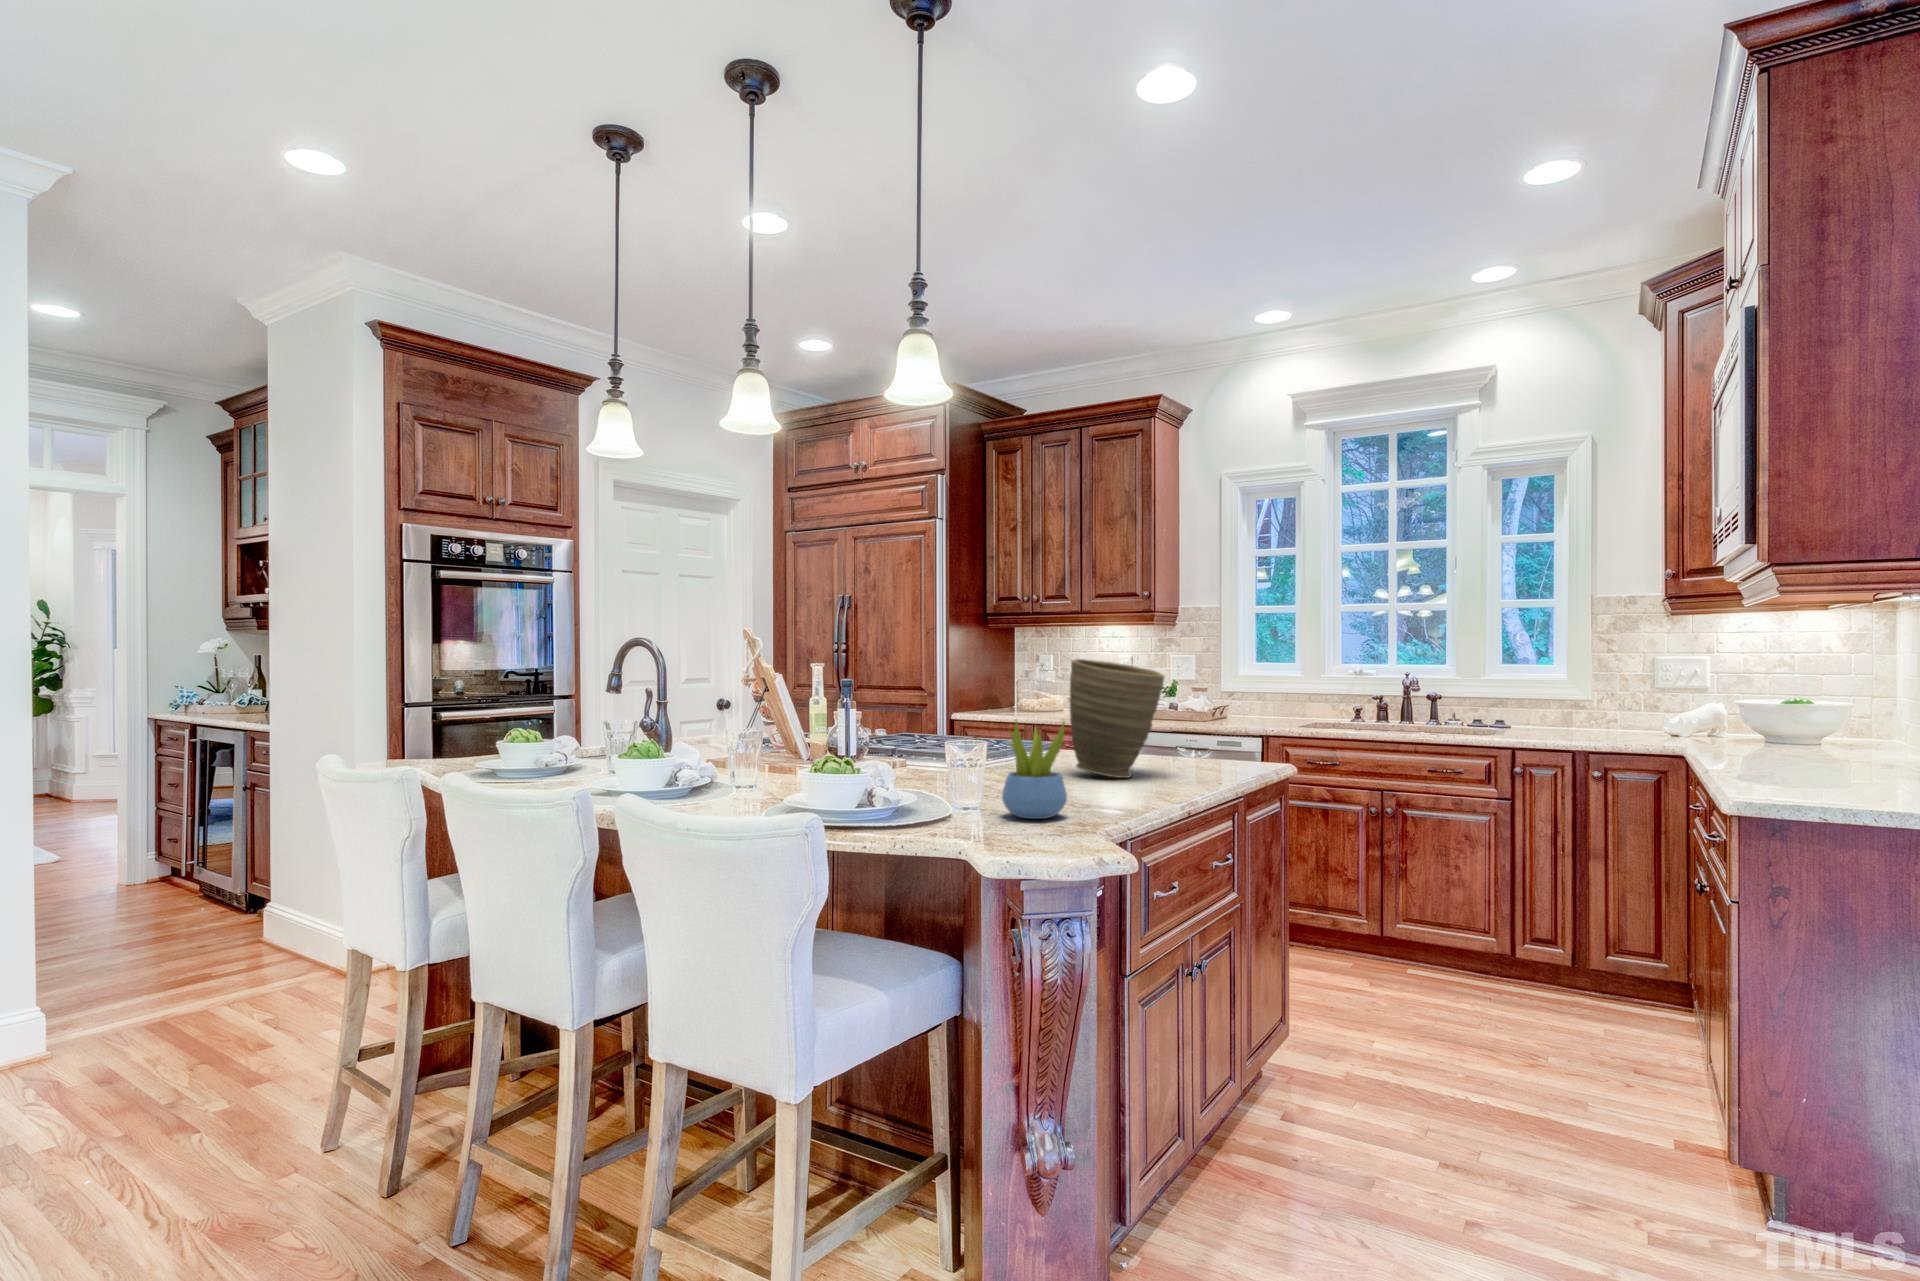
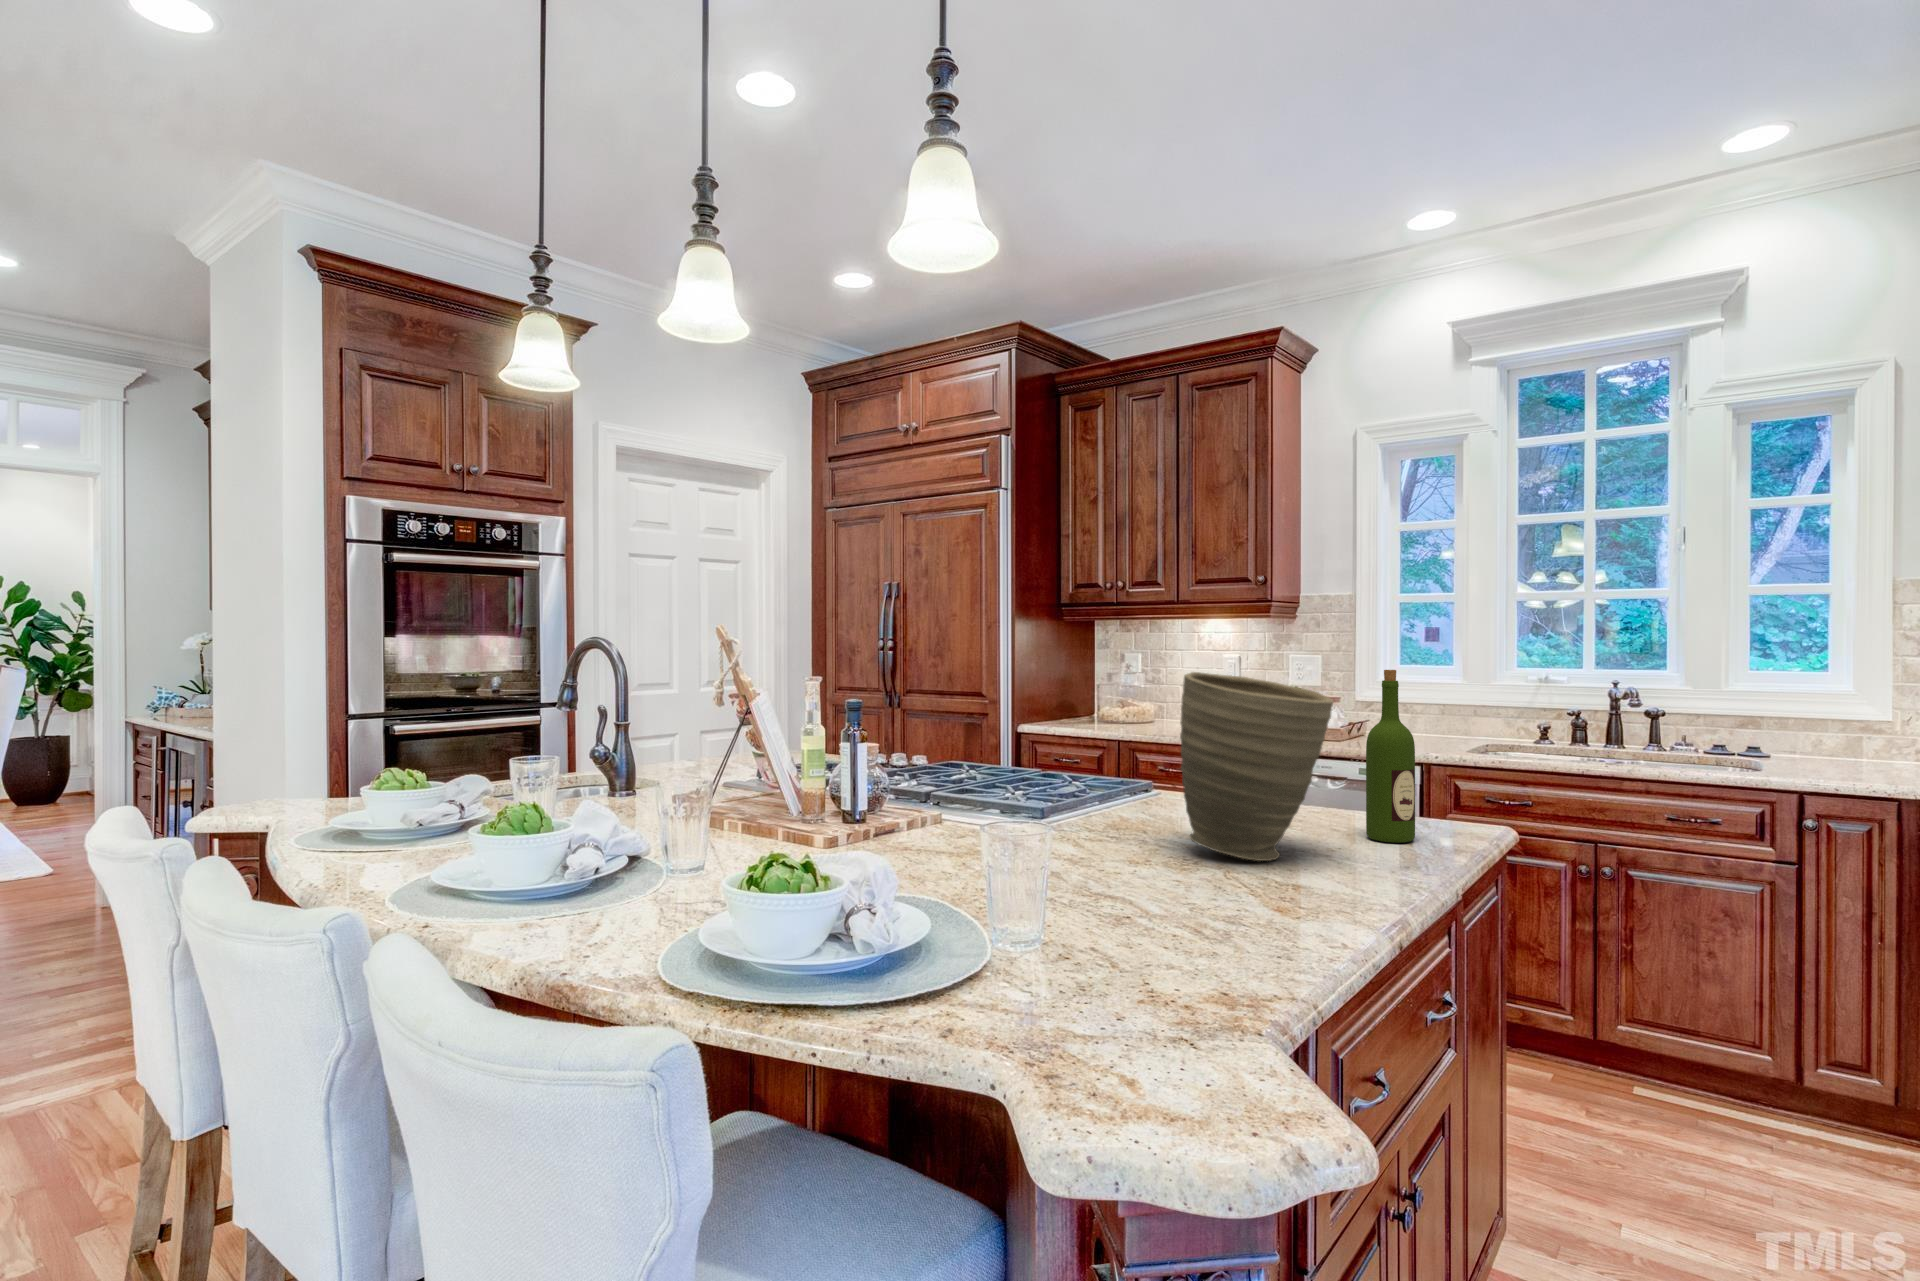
wine bottle: none [1191,658,1221,770] -> present [1366,670,1415,843]
succulent plant: present [1002,721,1067,819] -> none [1072,792,1191,978]

